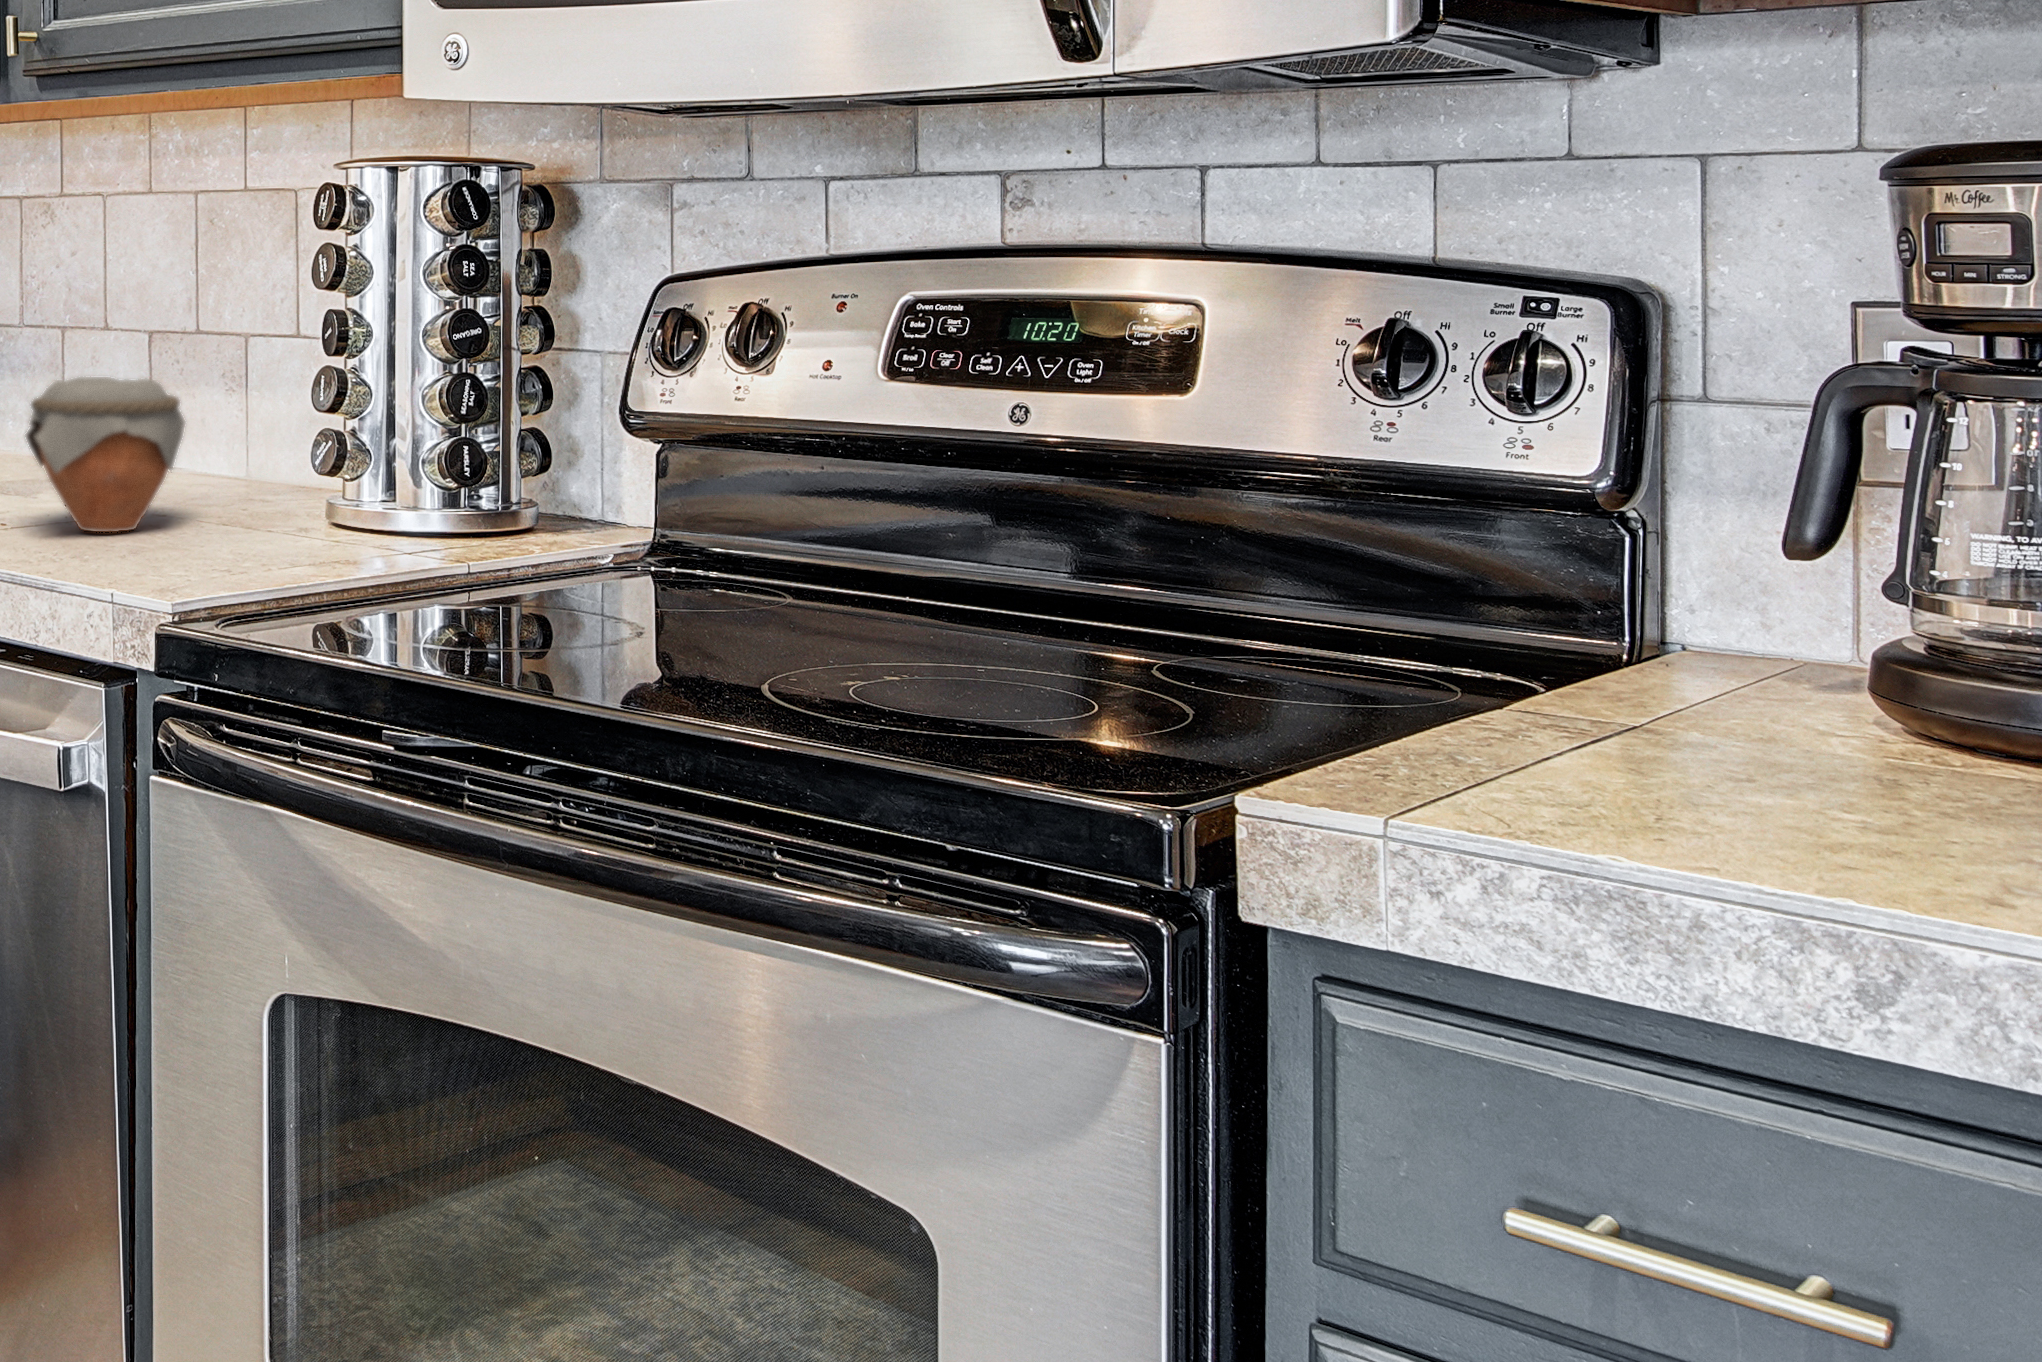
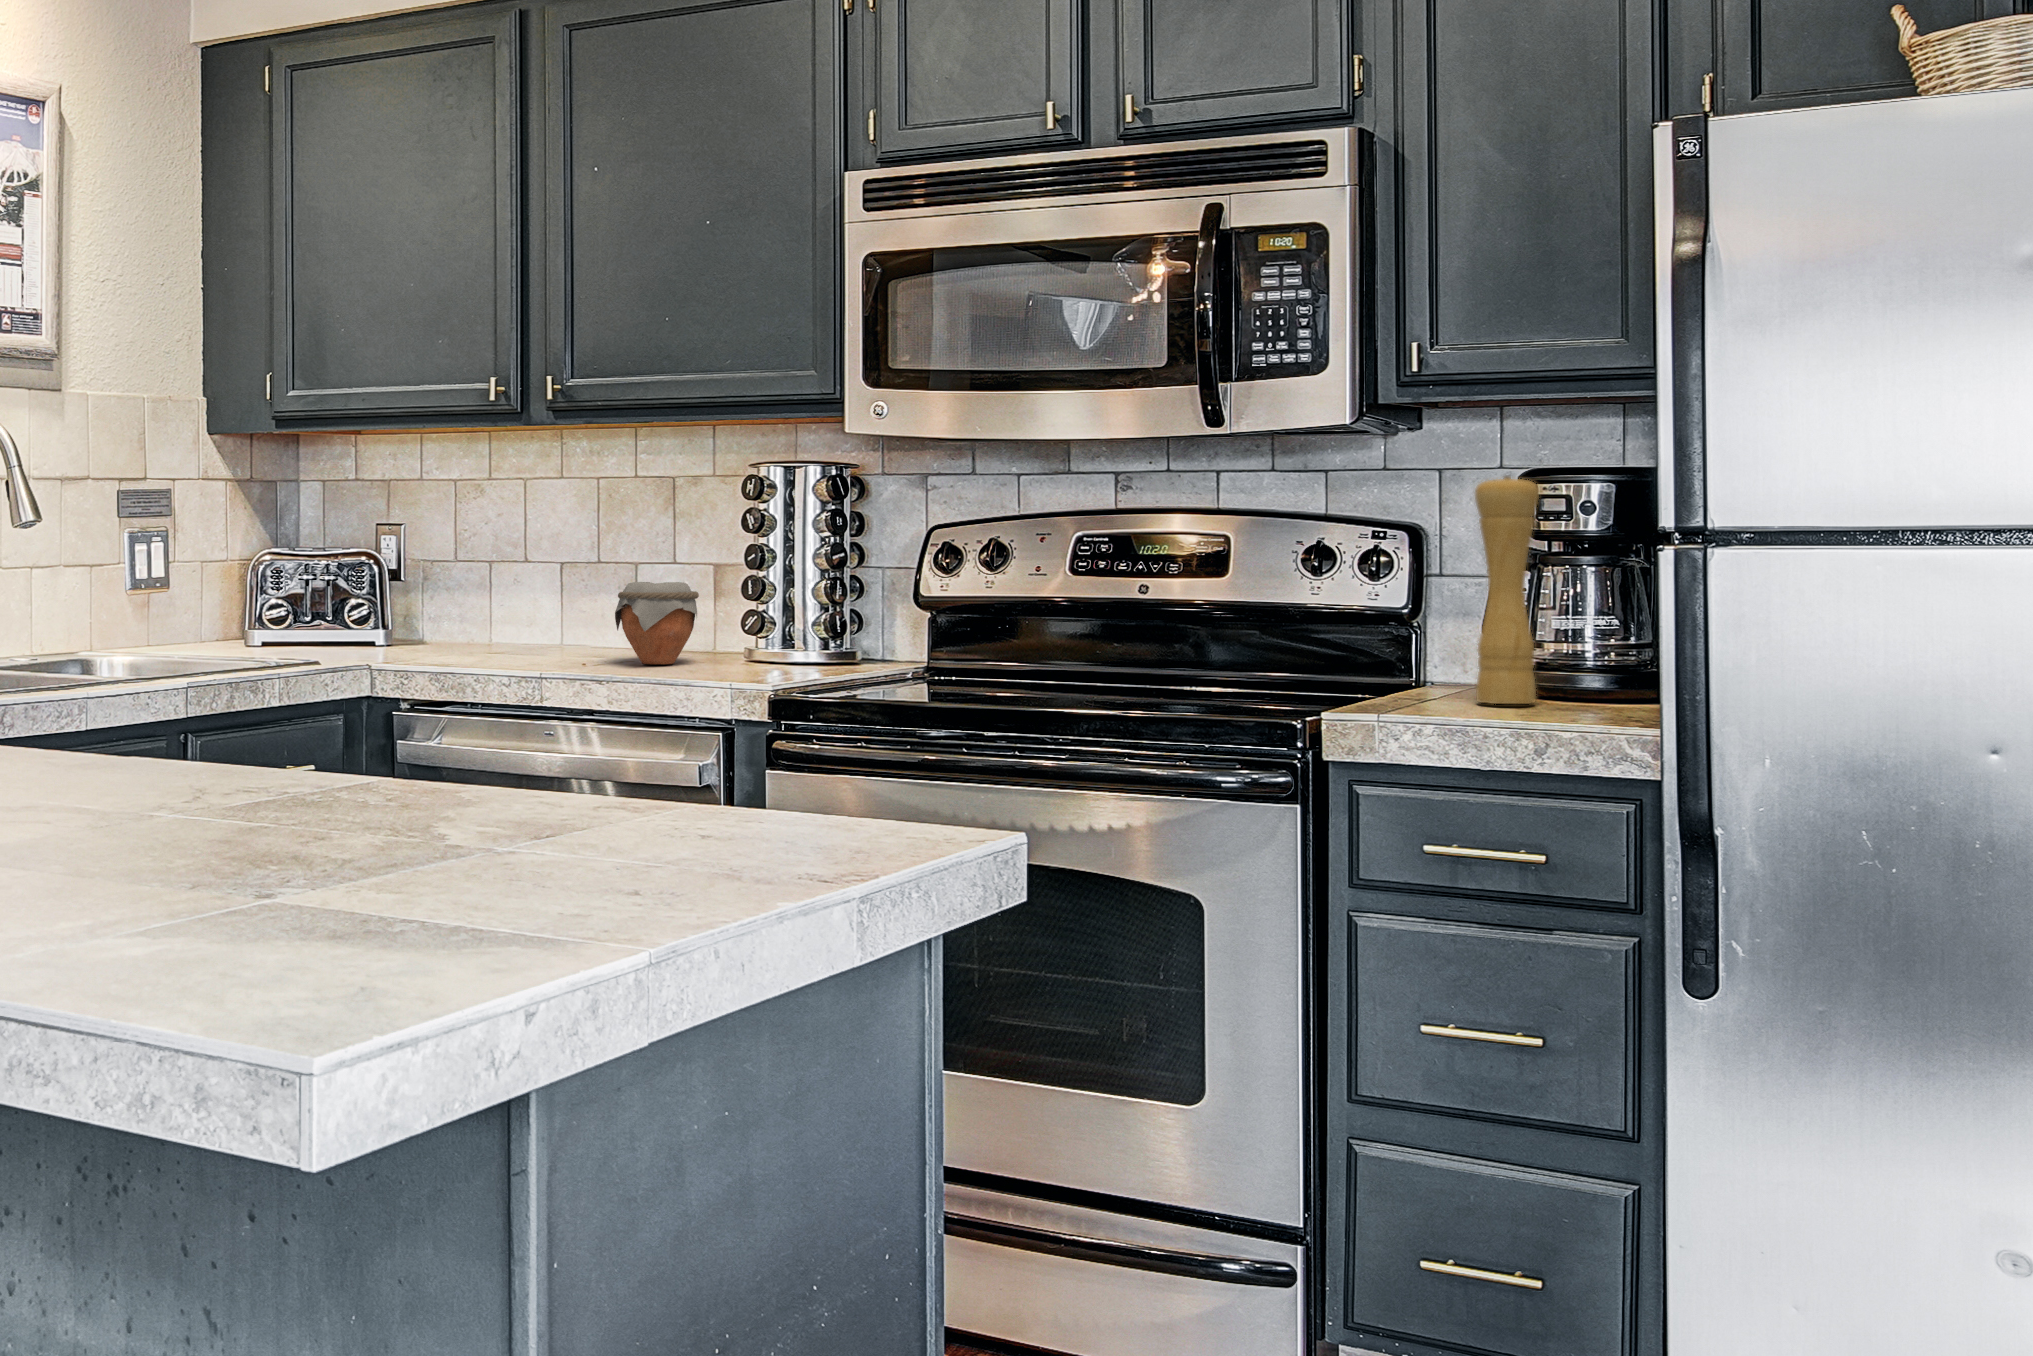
pepper mill: none [1707,171,1904,806] -> present [1475,475,1539,704]

